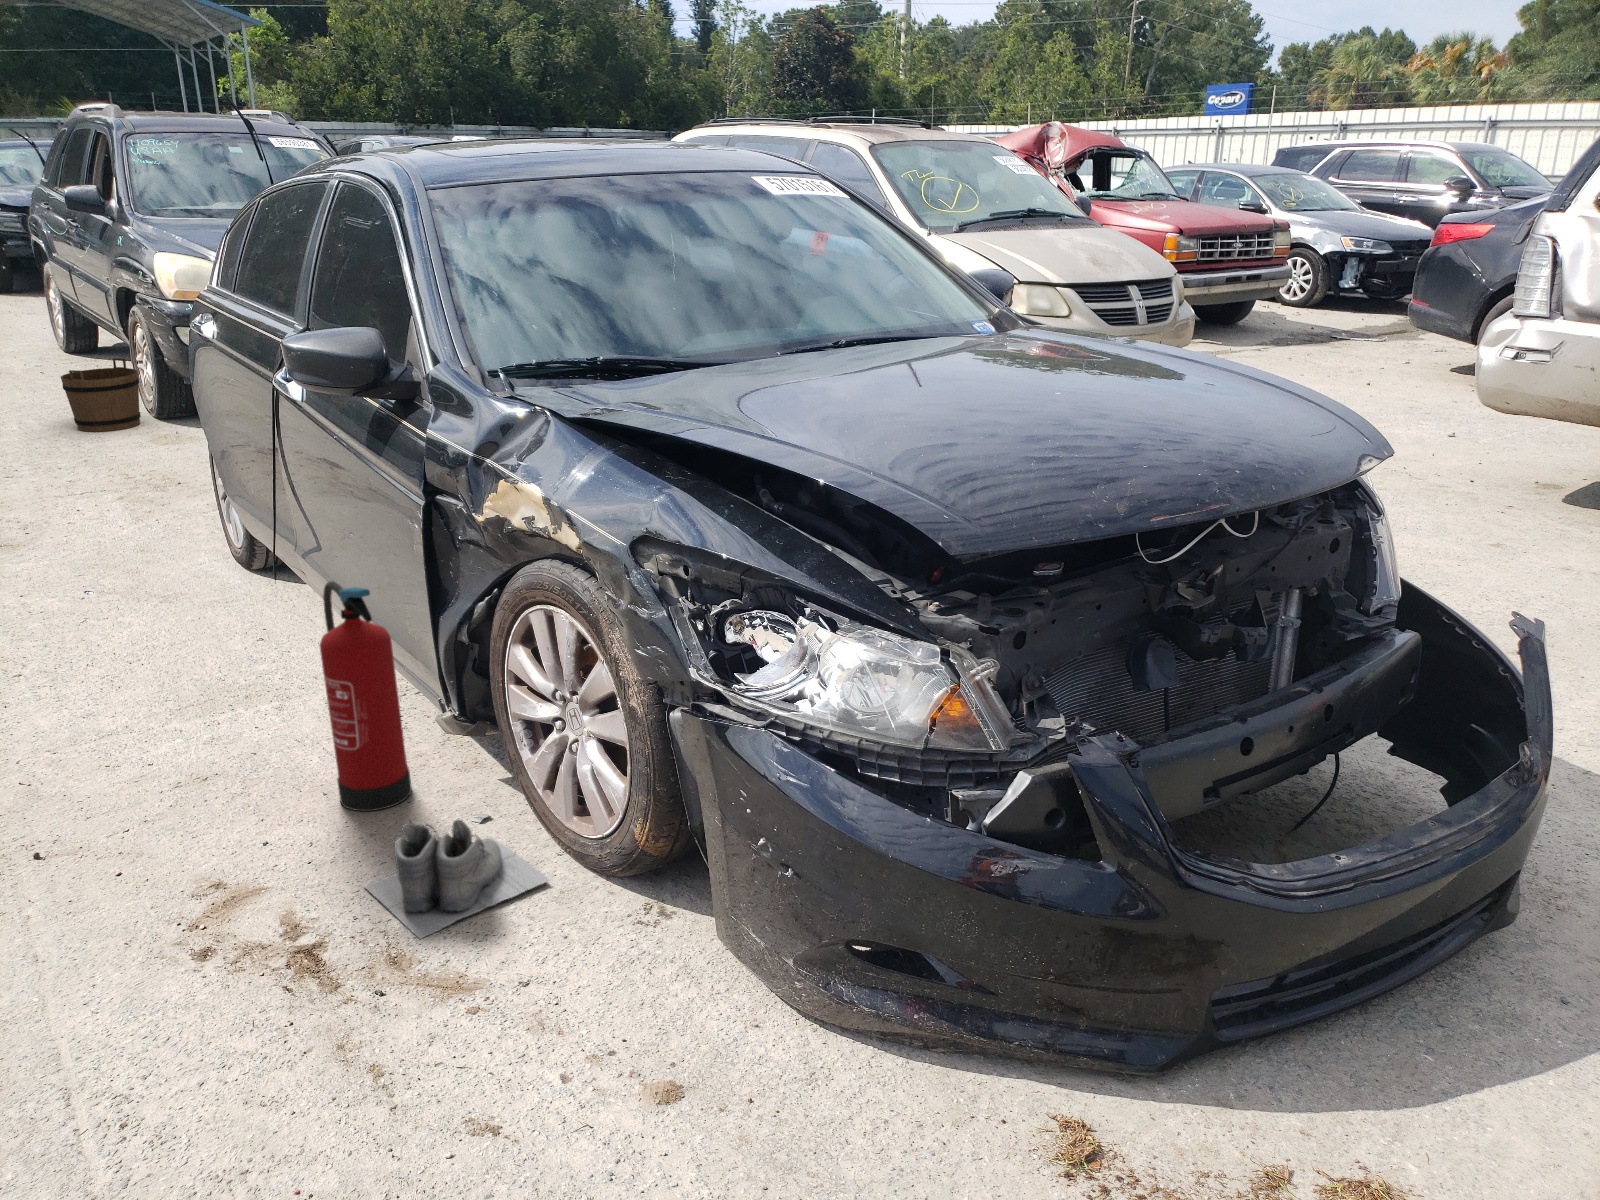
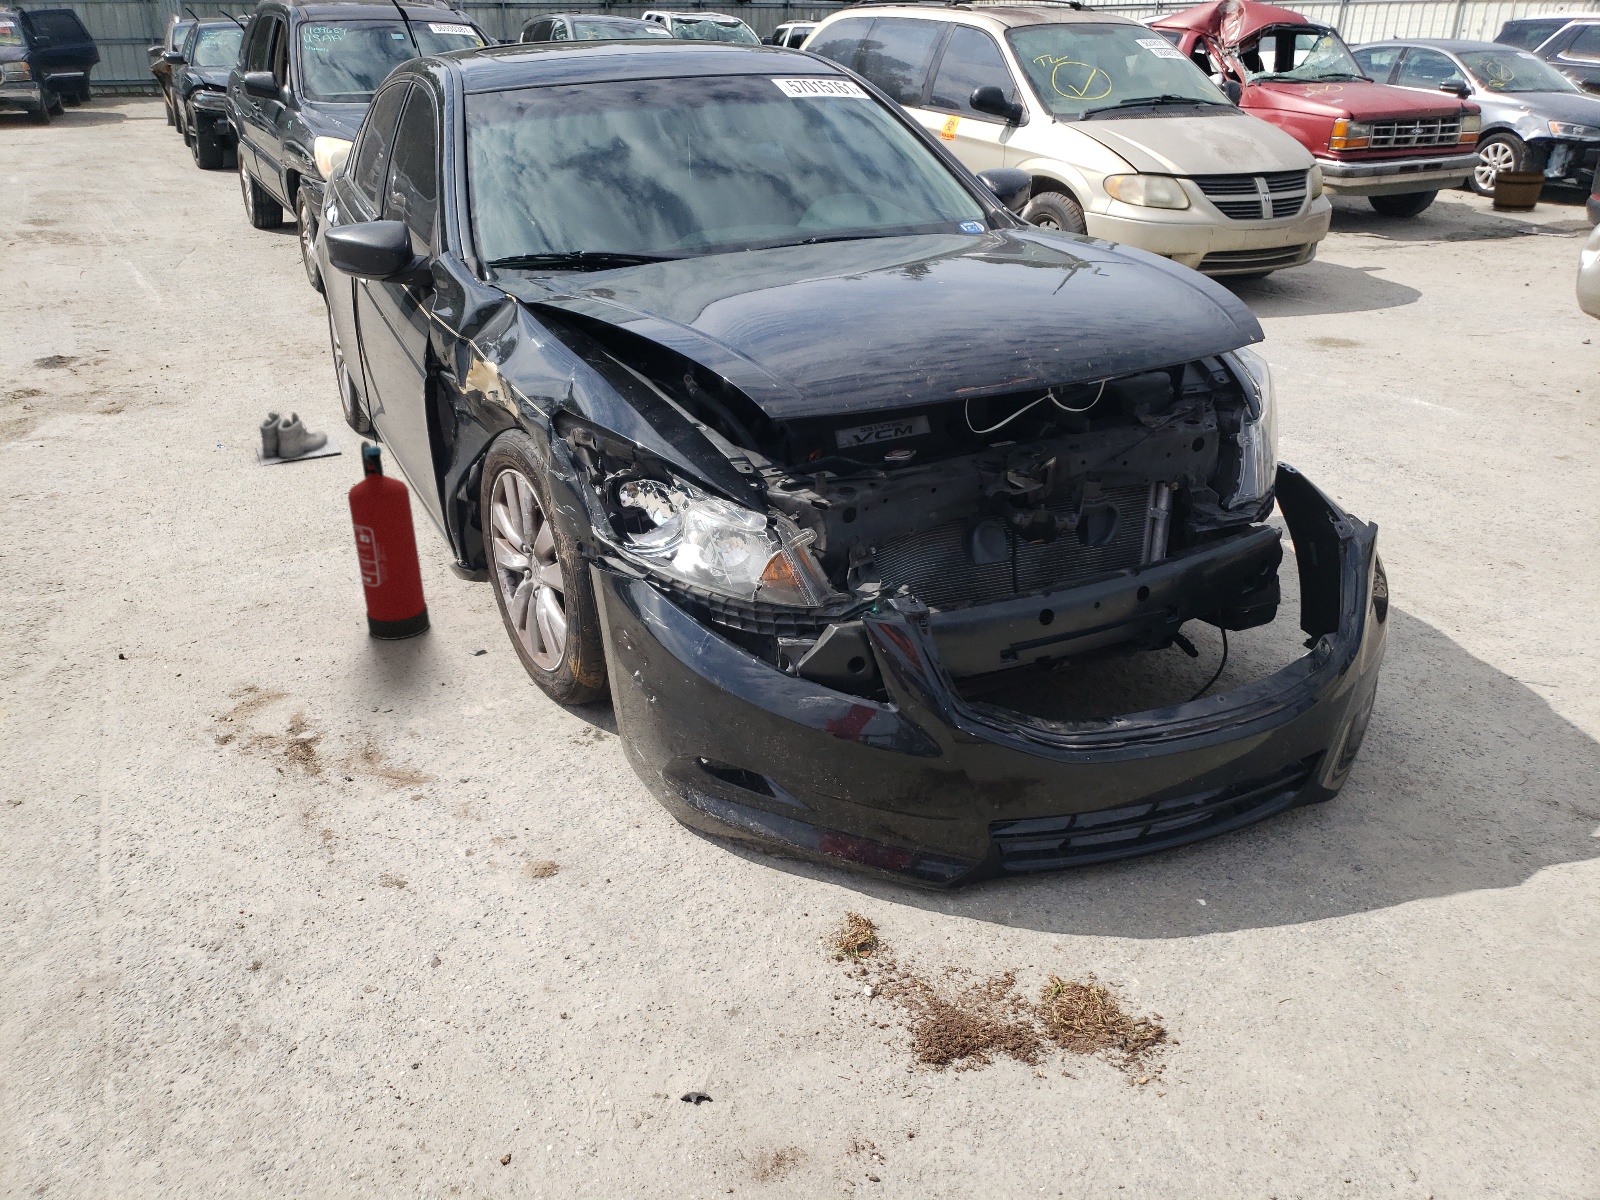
bucket: present [61,358,141,432] -> present [1492,166,1546,213]
boots: present [365,820,549,939] -> present [256,413,341,466]

